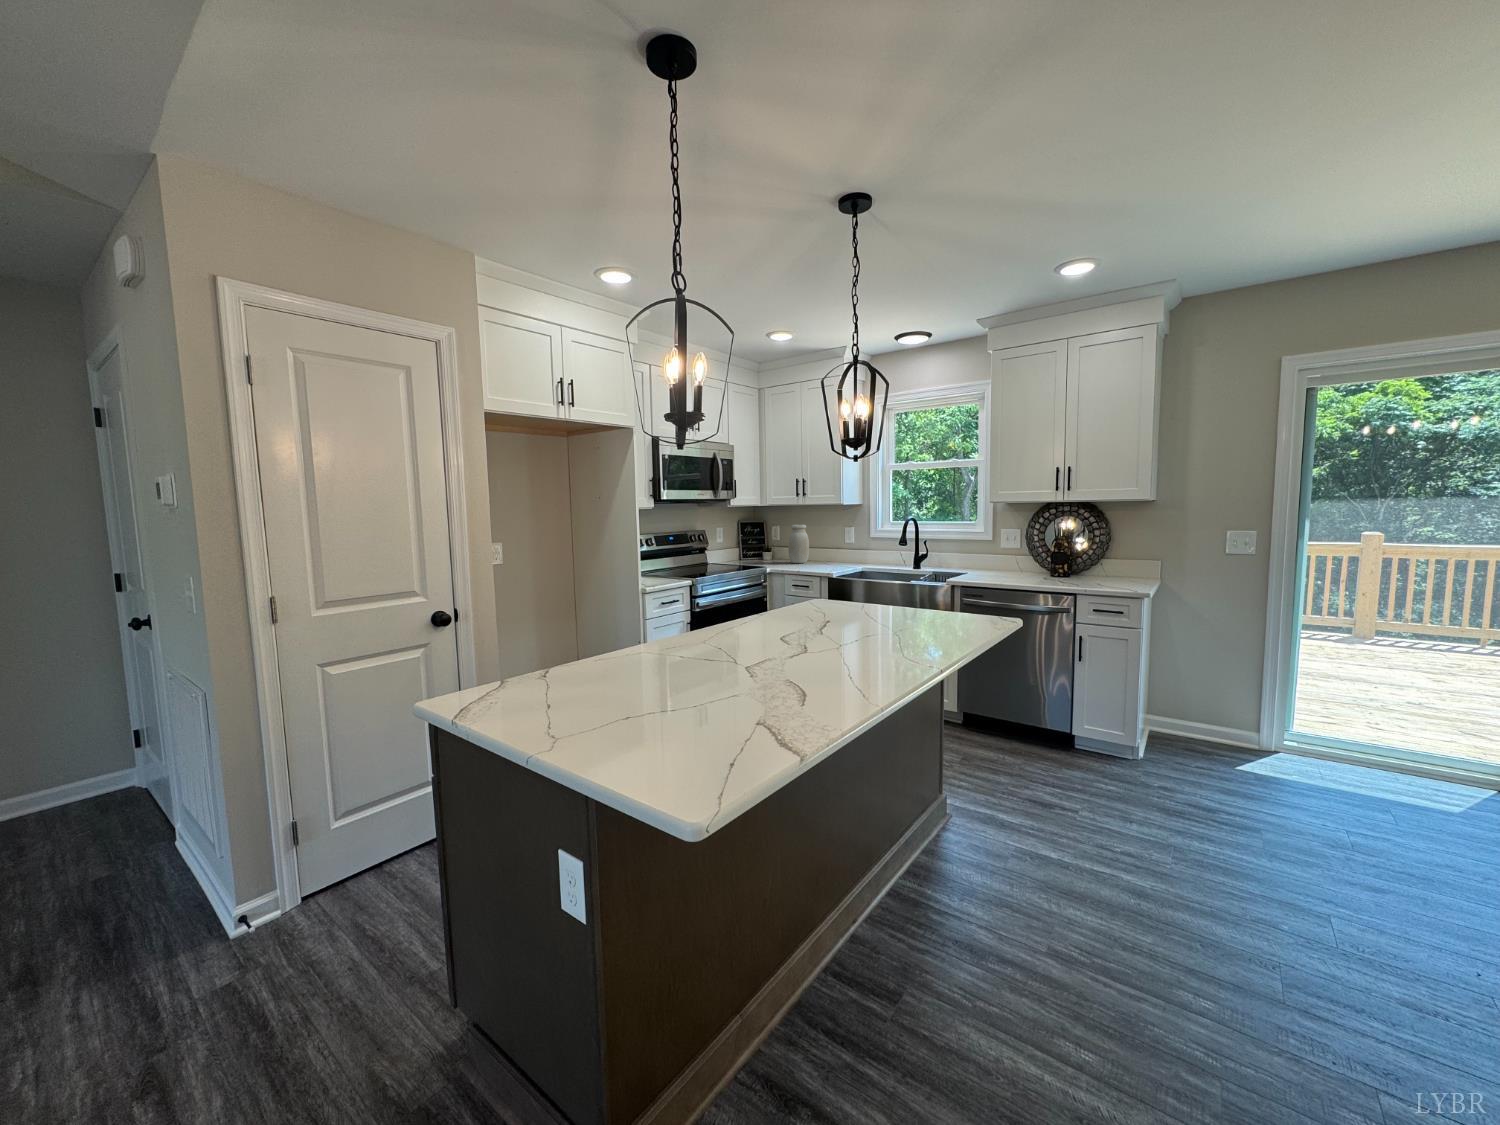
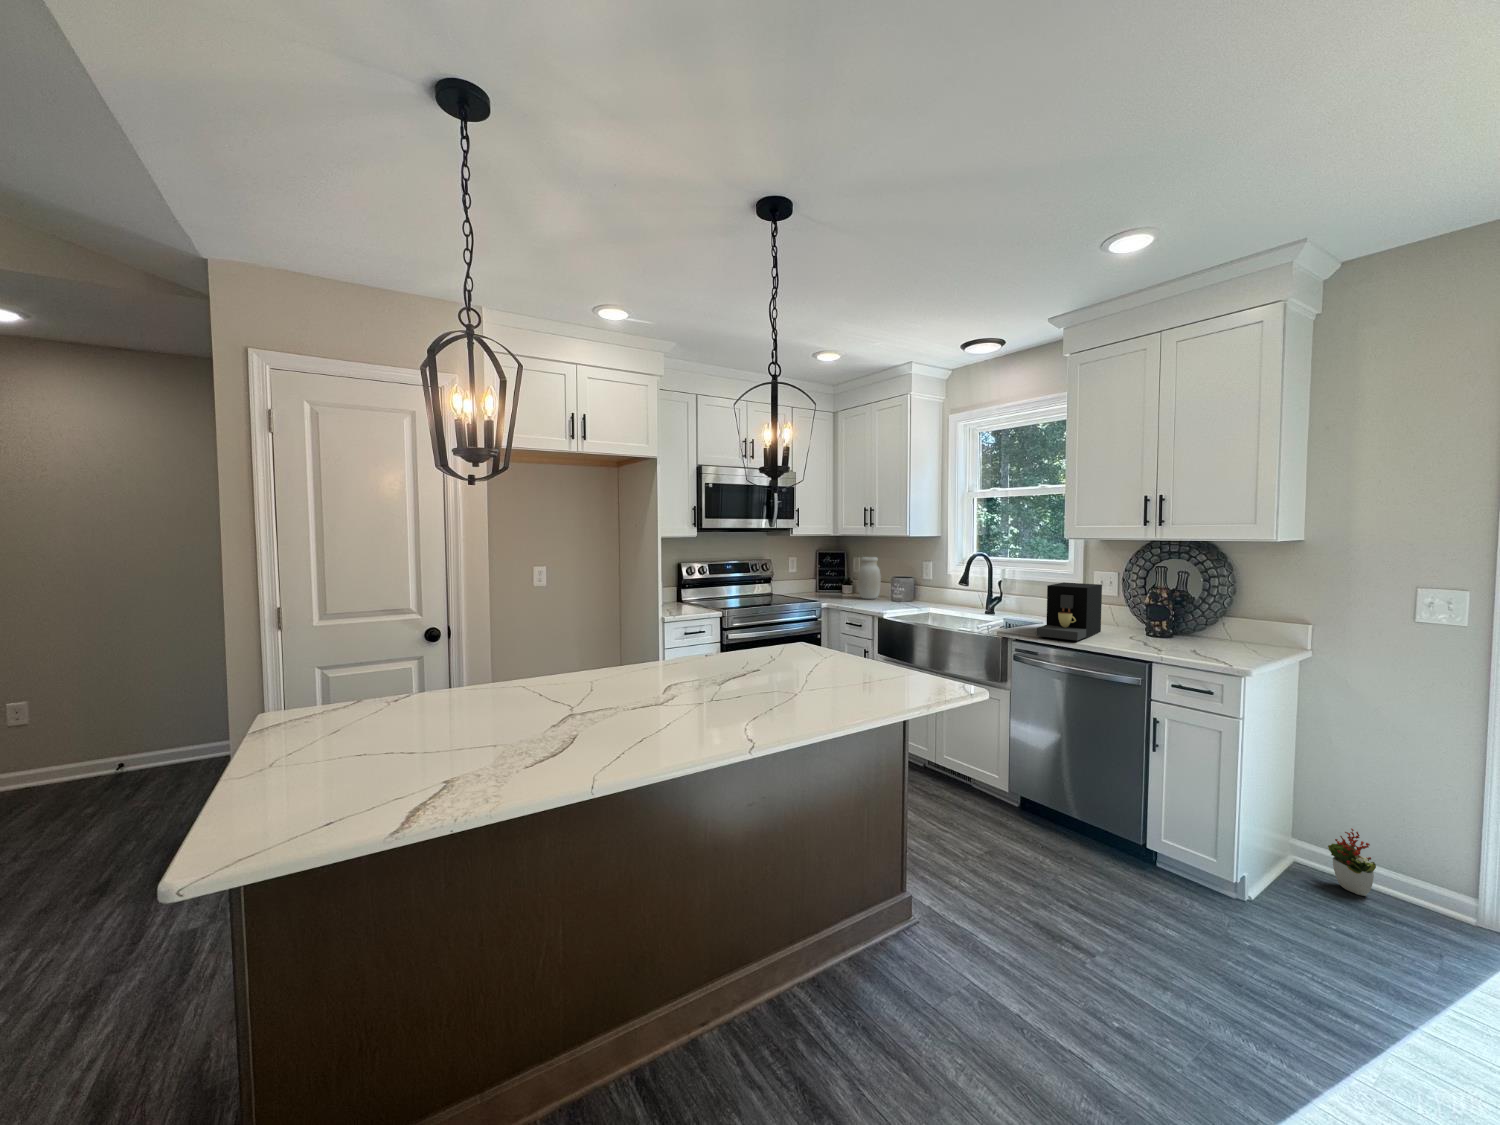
coffee maker: none [983,538,1019,583] -> present [1036,582,1102,641]
decorative plant: none [1174,700,1205,744] -> present [1328,828,1376,896]

